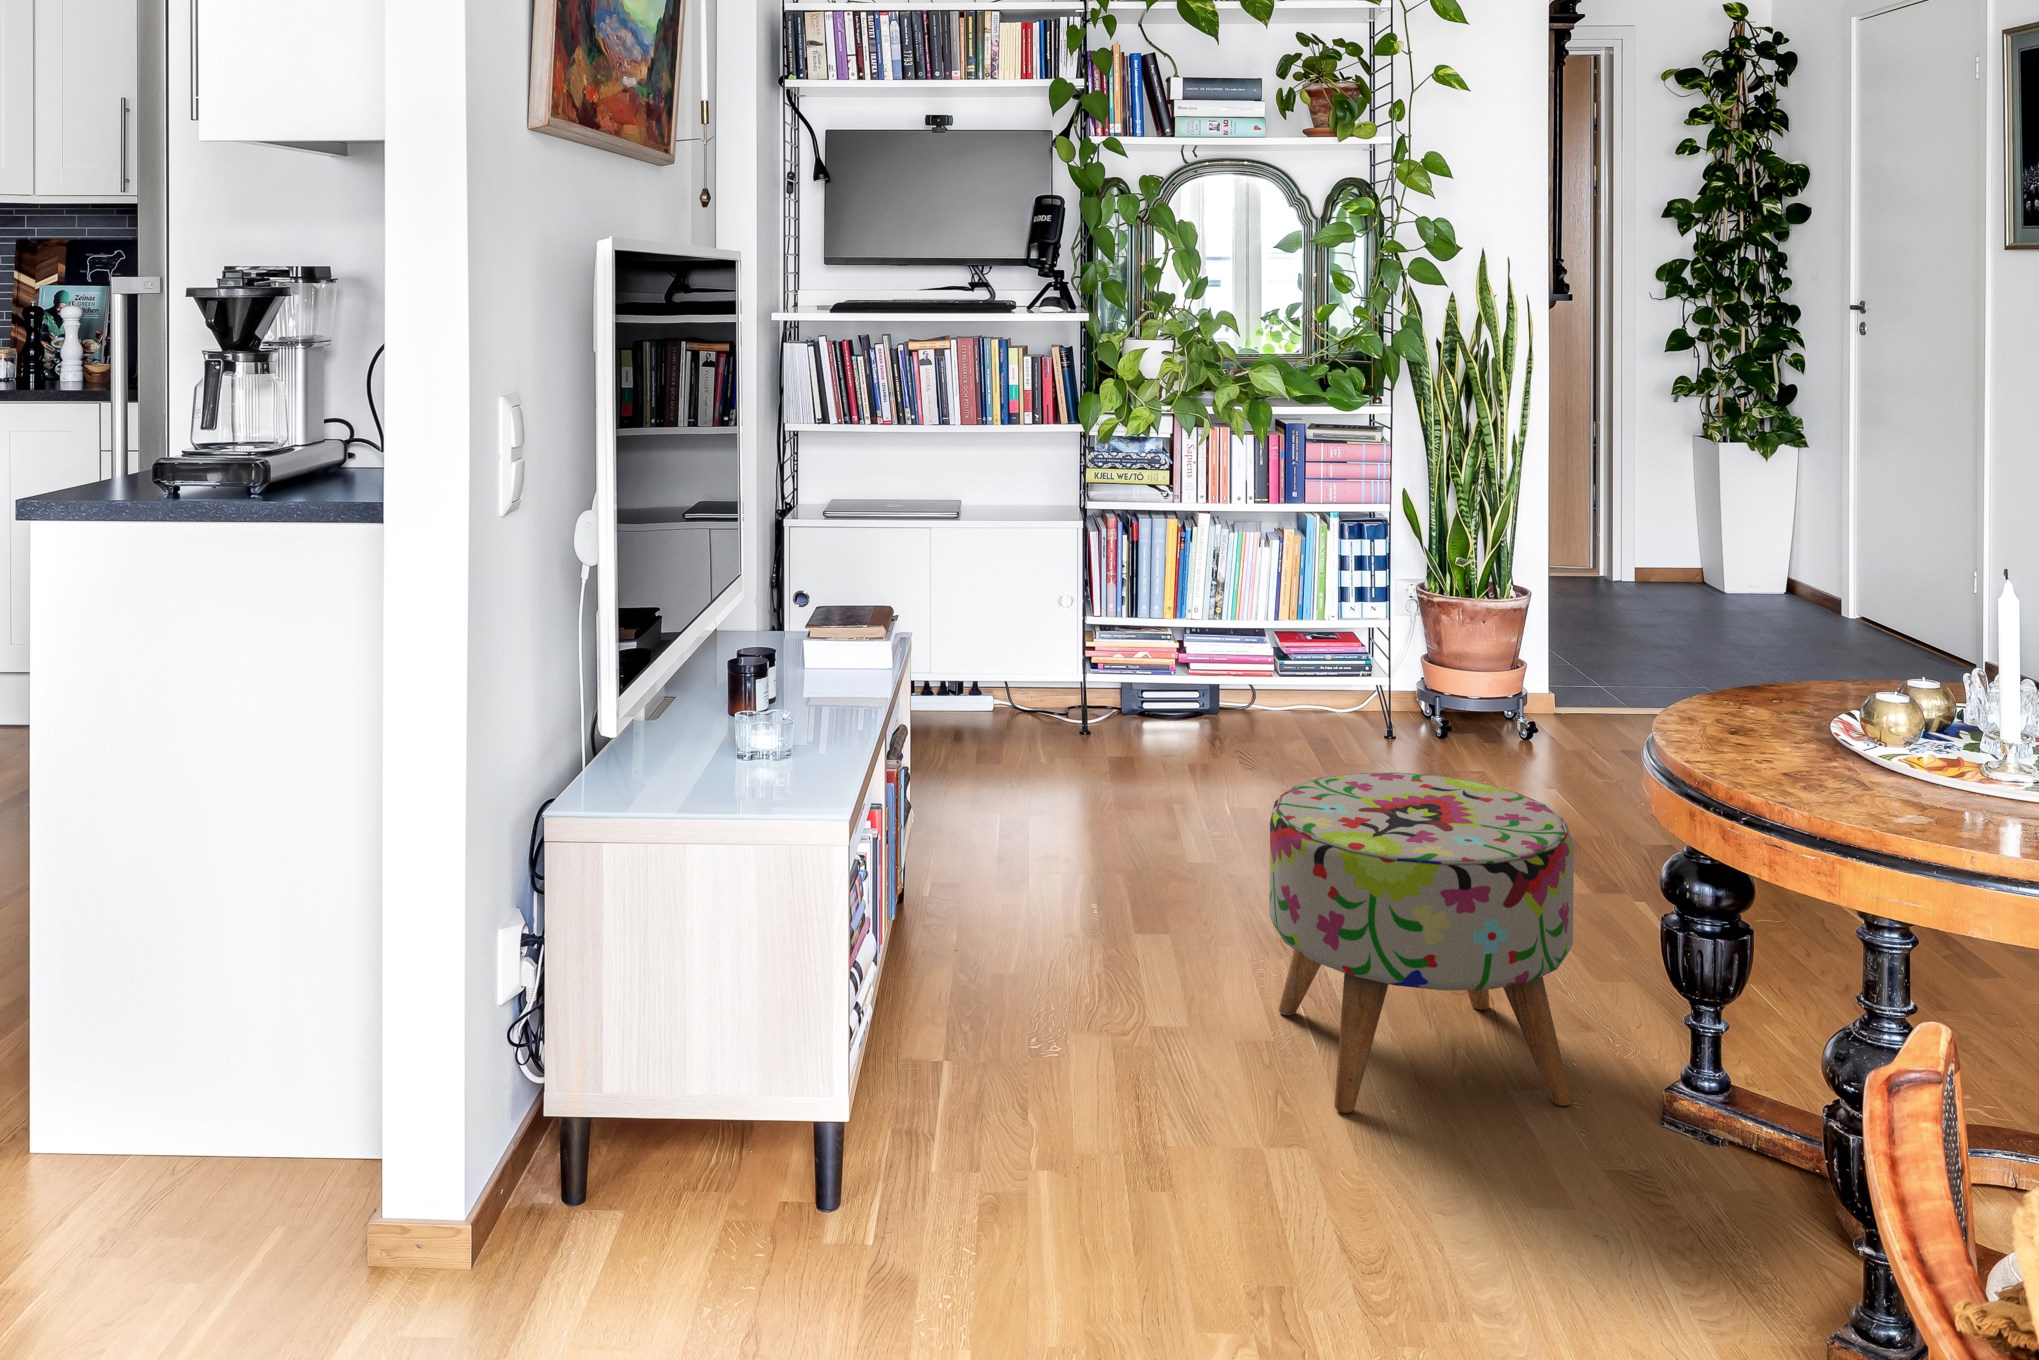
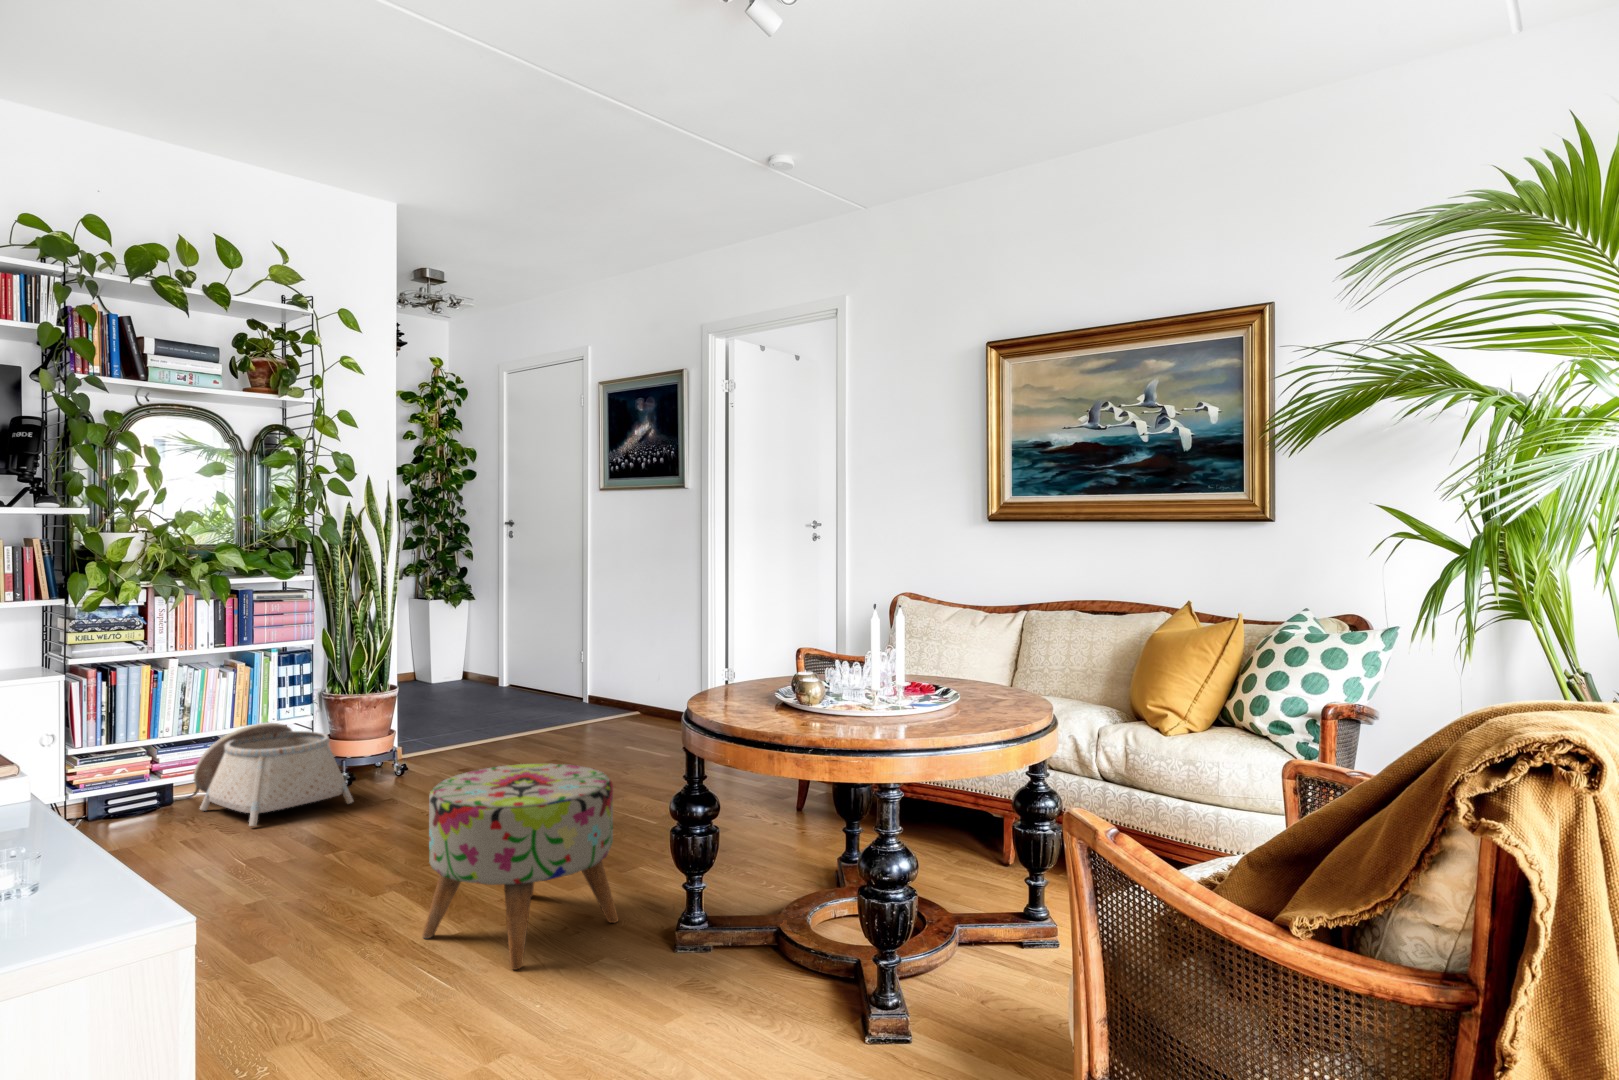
basket: none [1219,625,1403,775] -> present [194,723,353,826]

